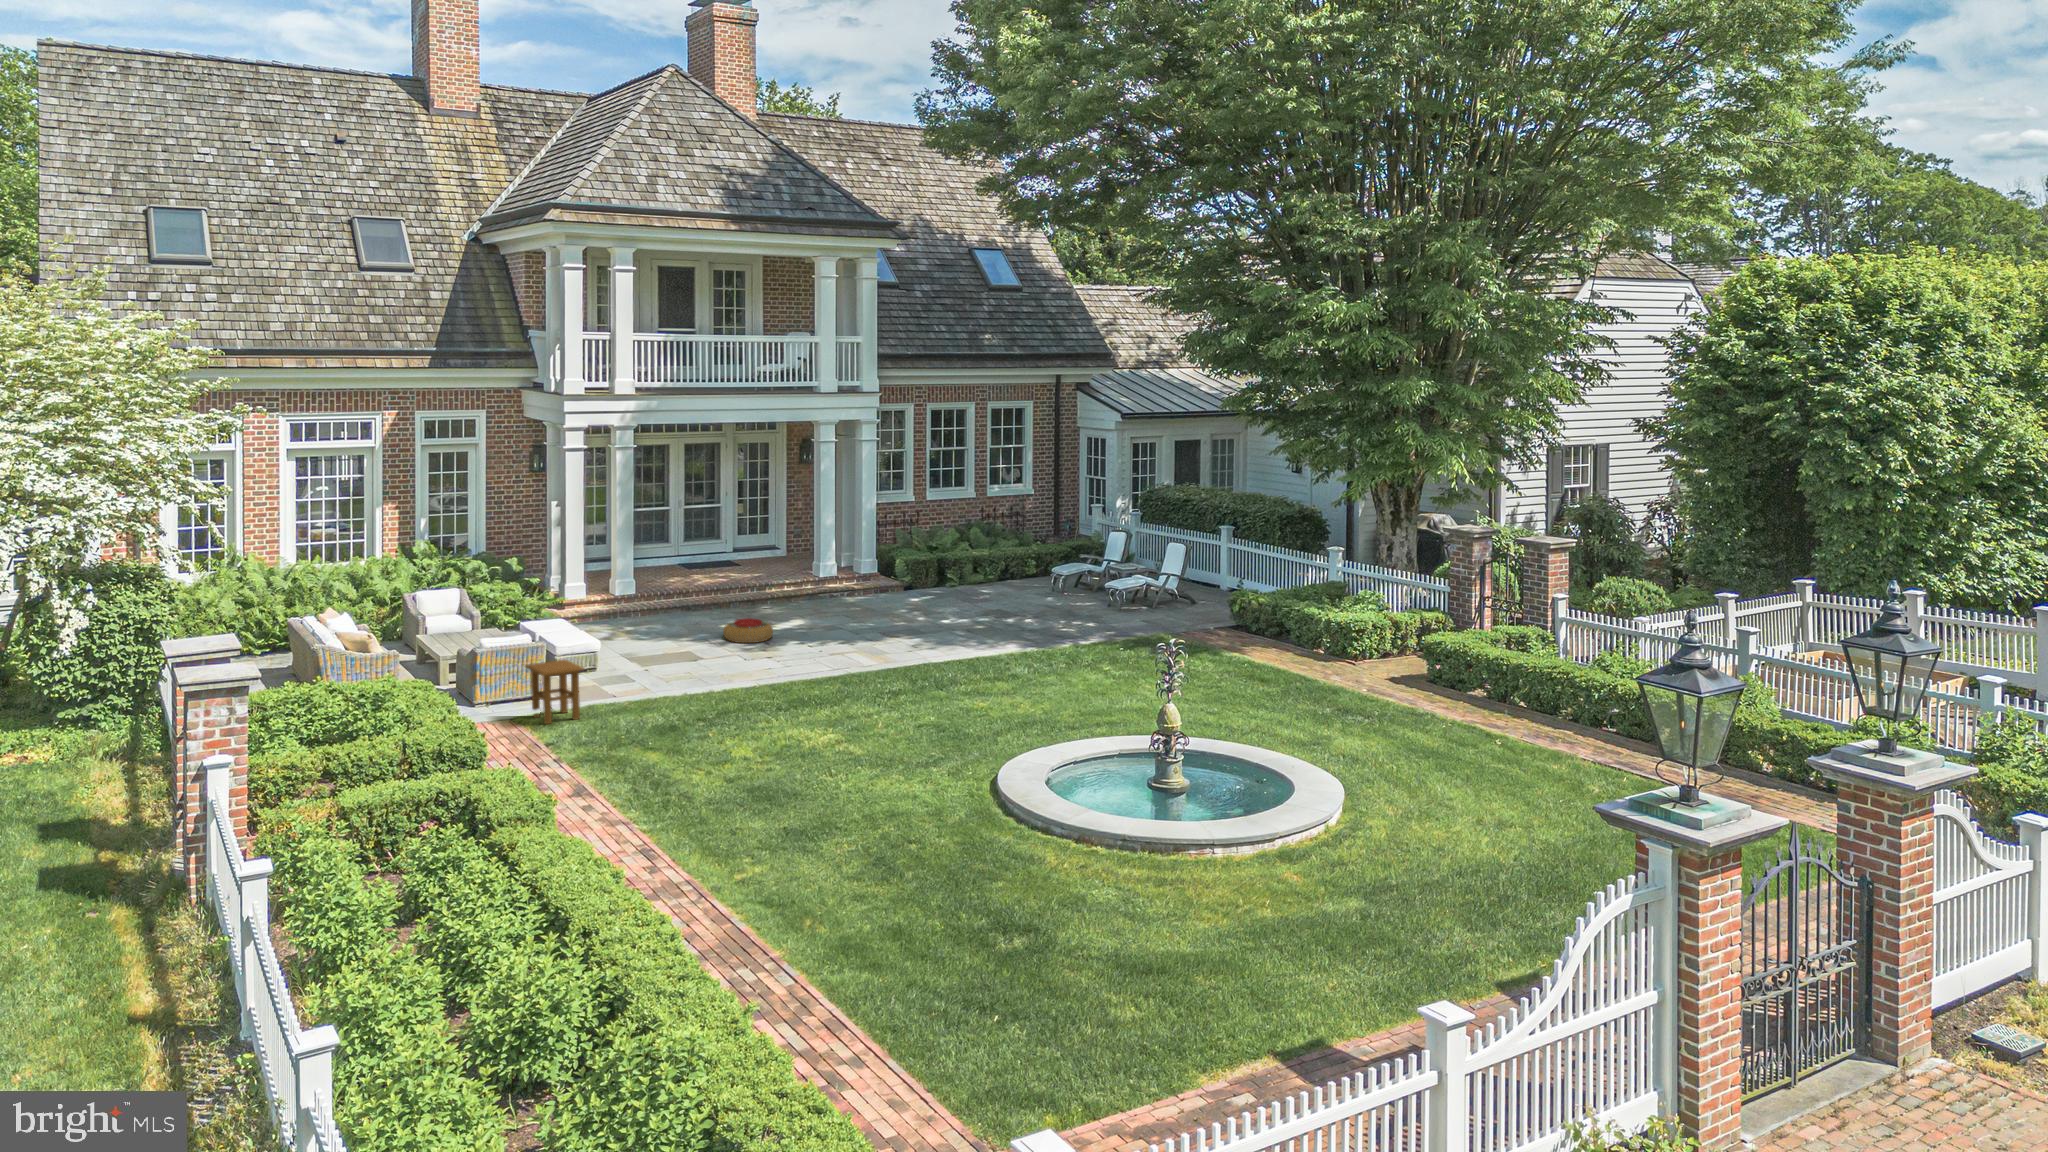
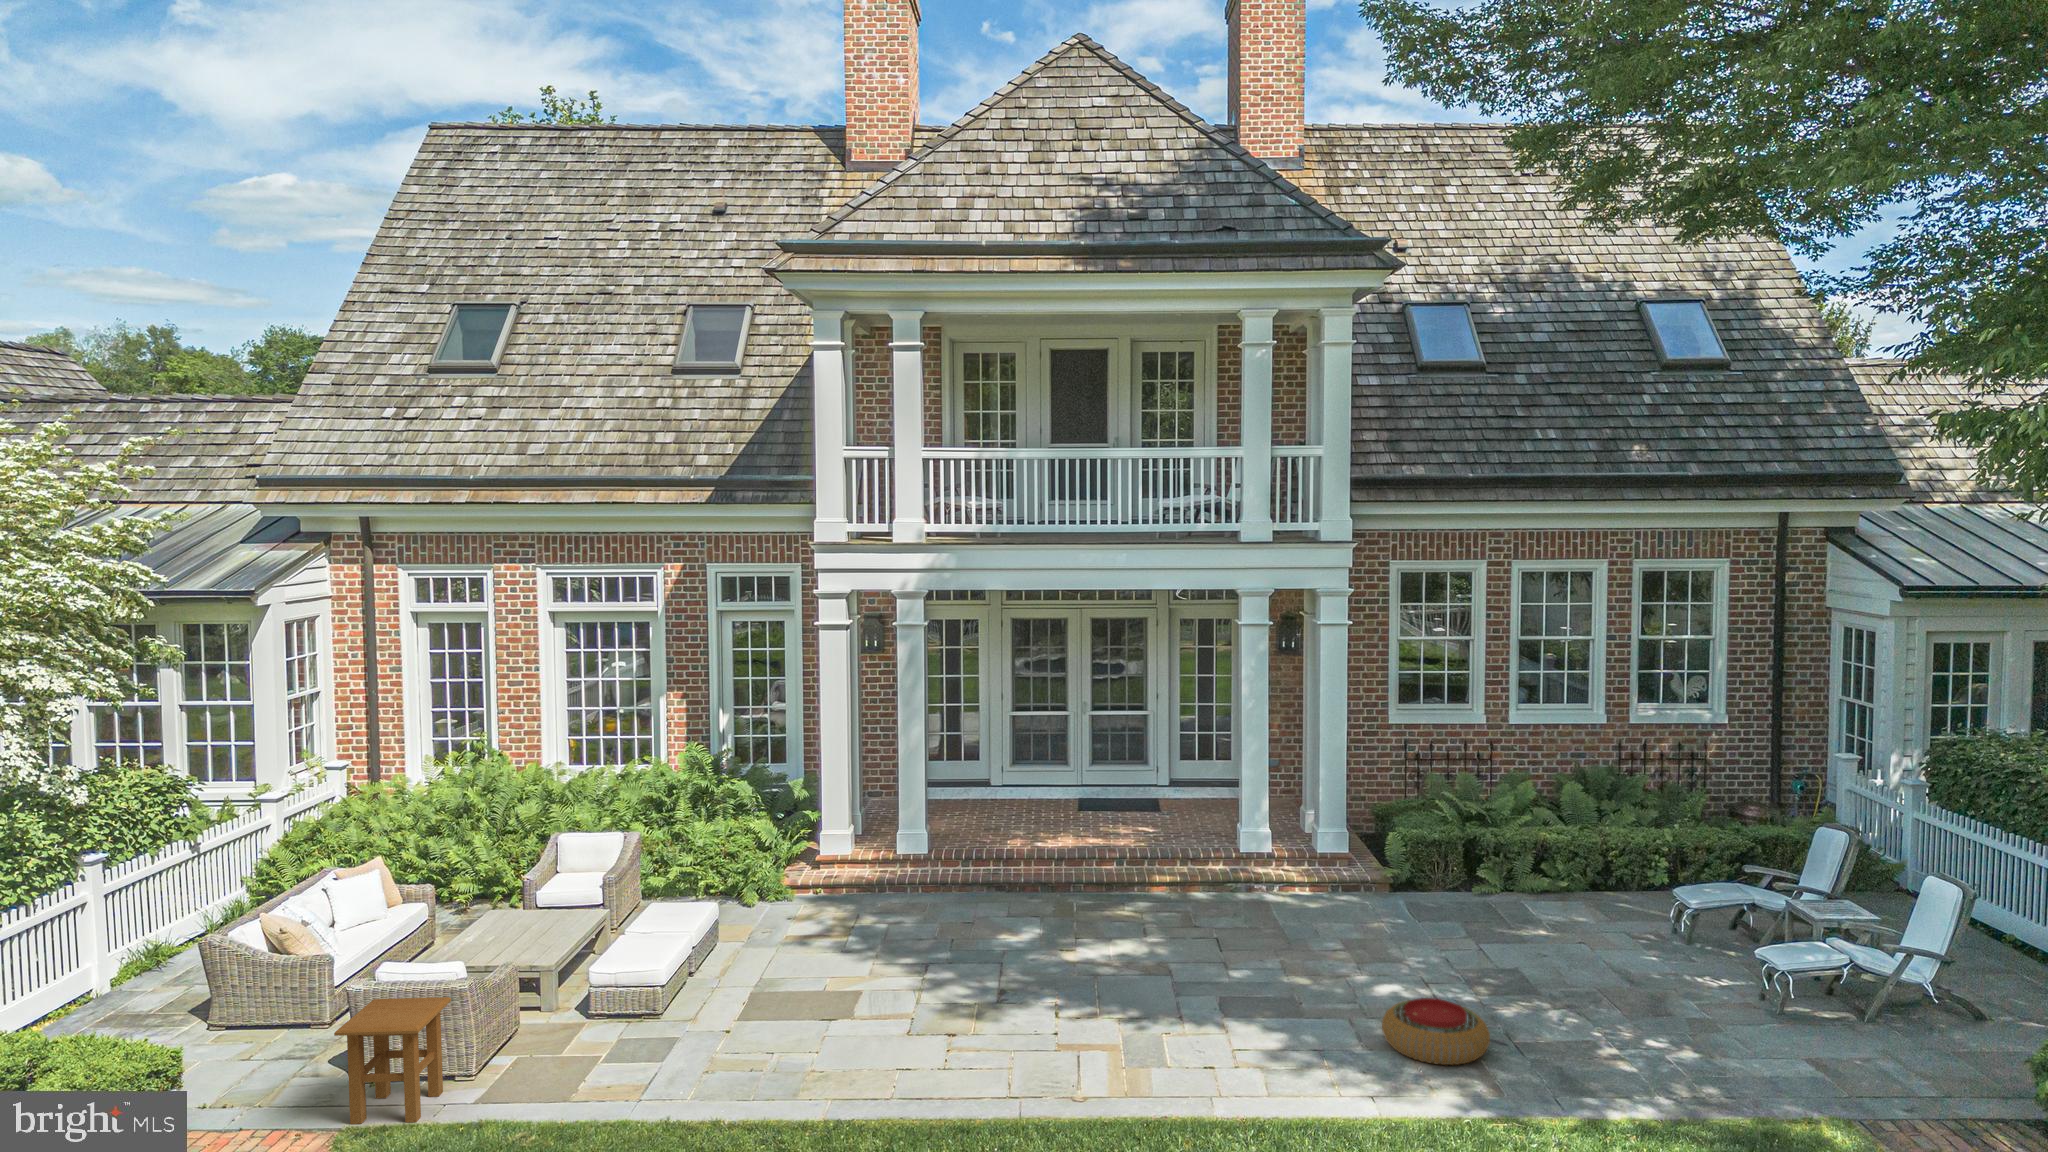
pouf: present [723,618,773,643] -> present [1382,998,1490,1065]

